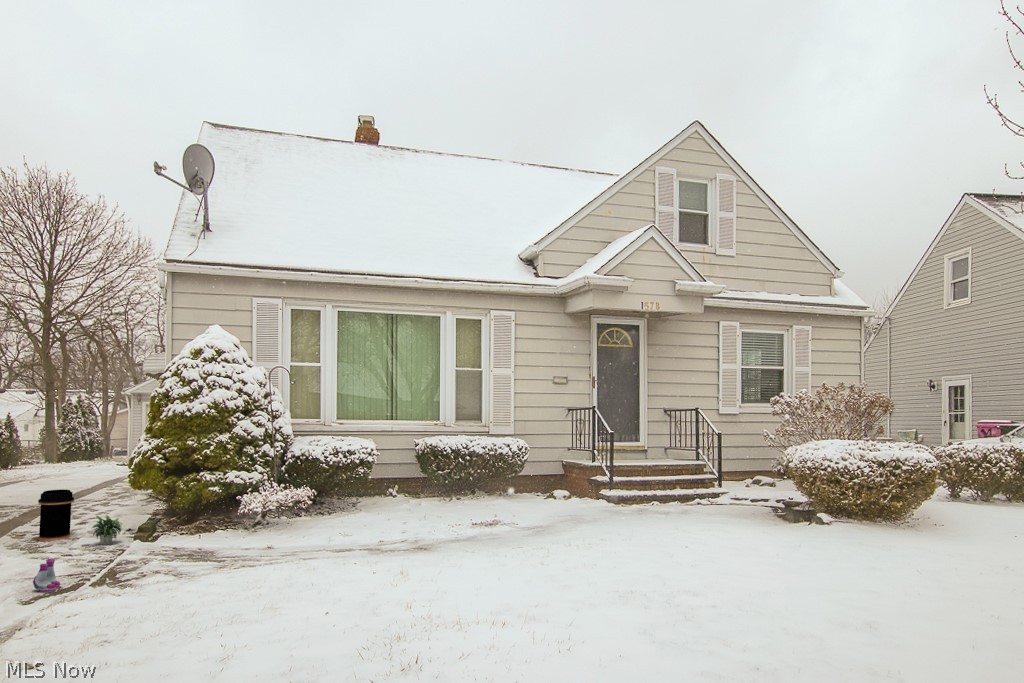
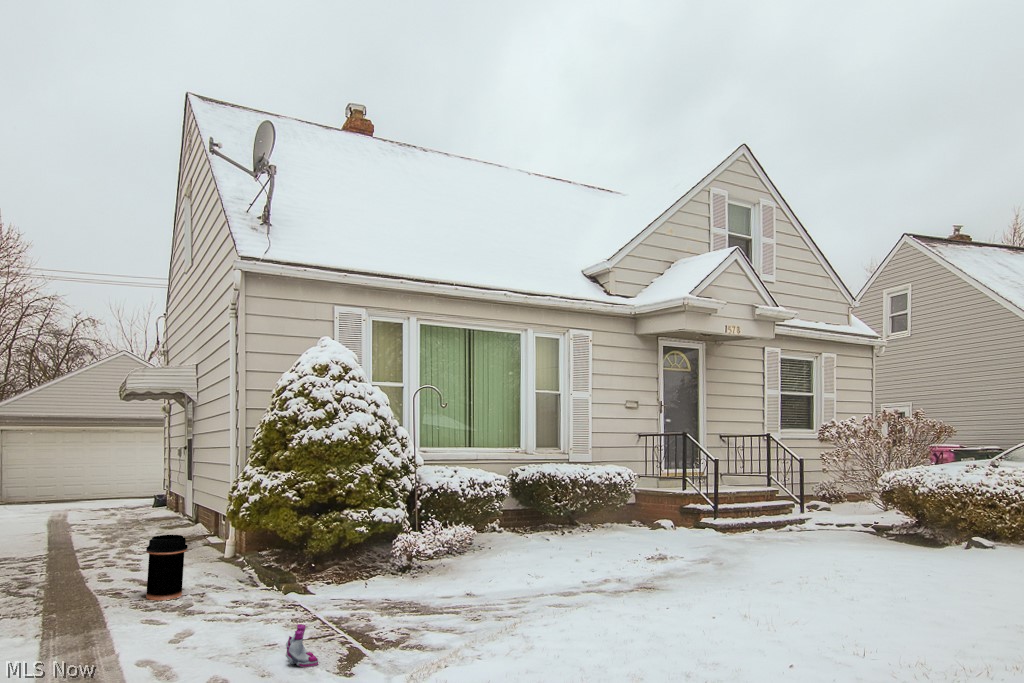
potted plant: present [92,515,122,545] -> none [230,564,268,601]

